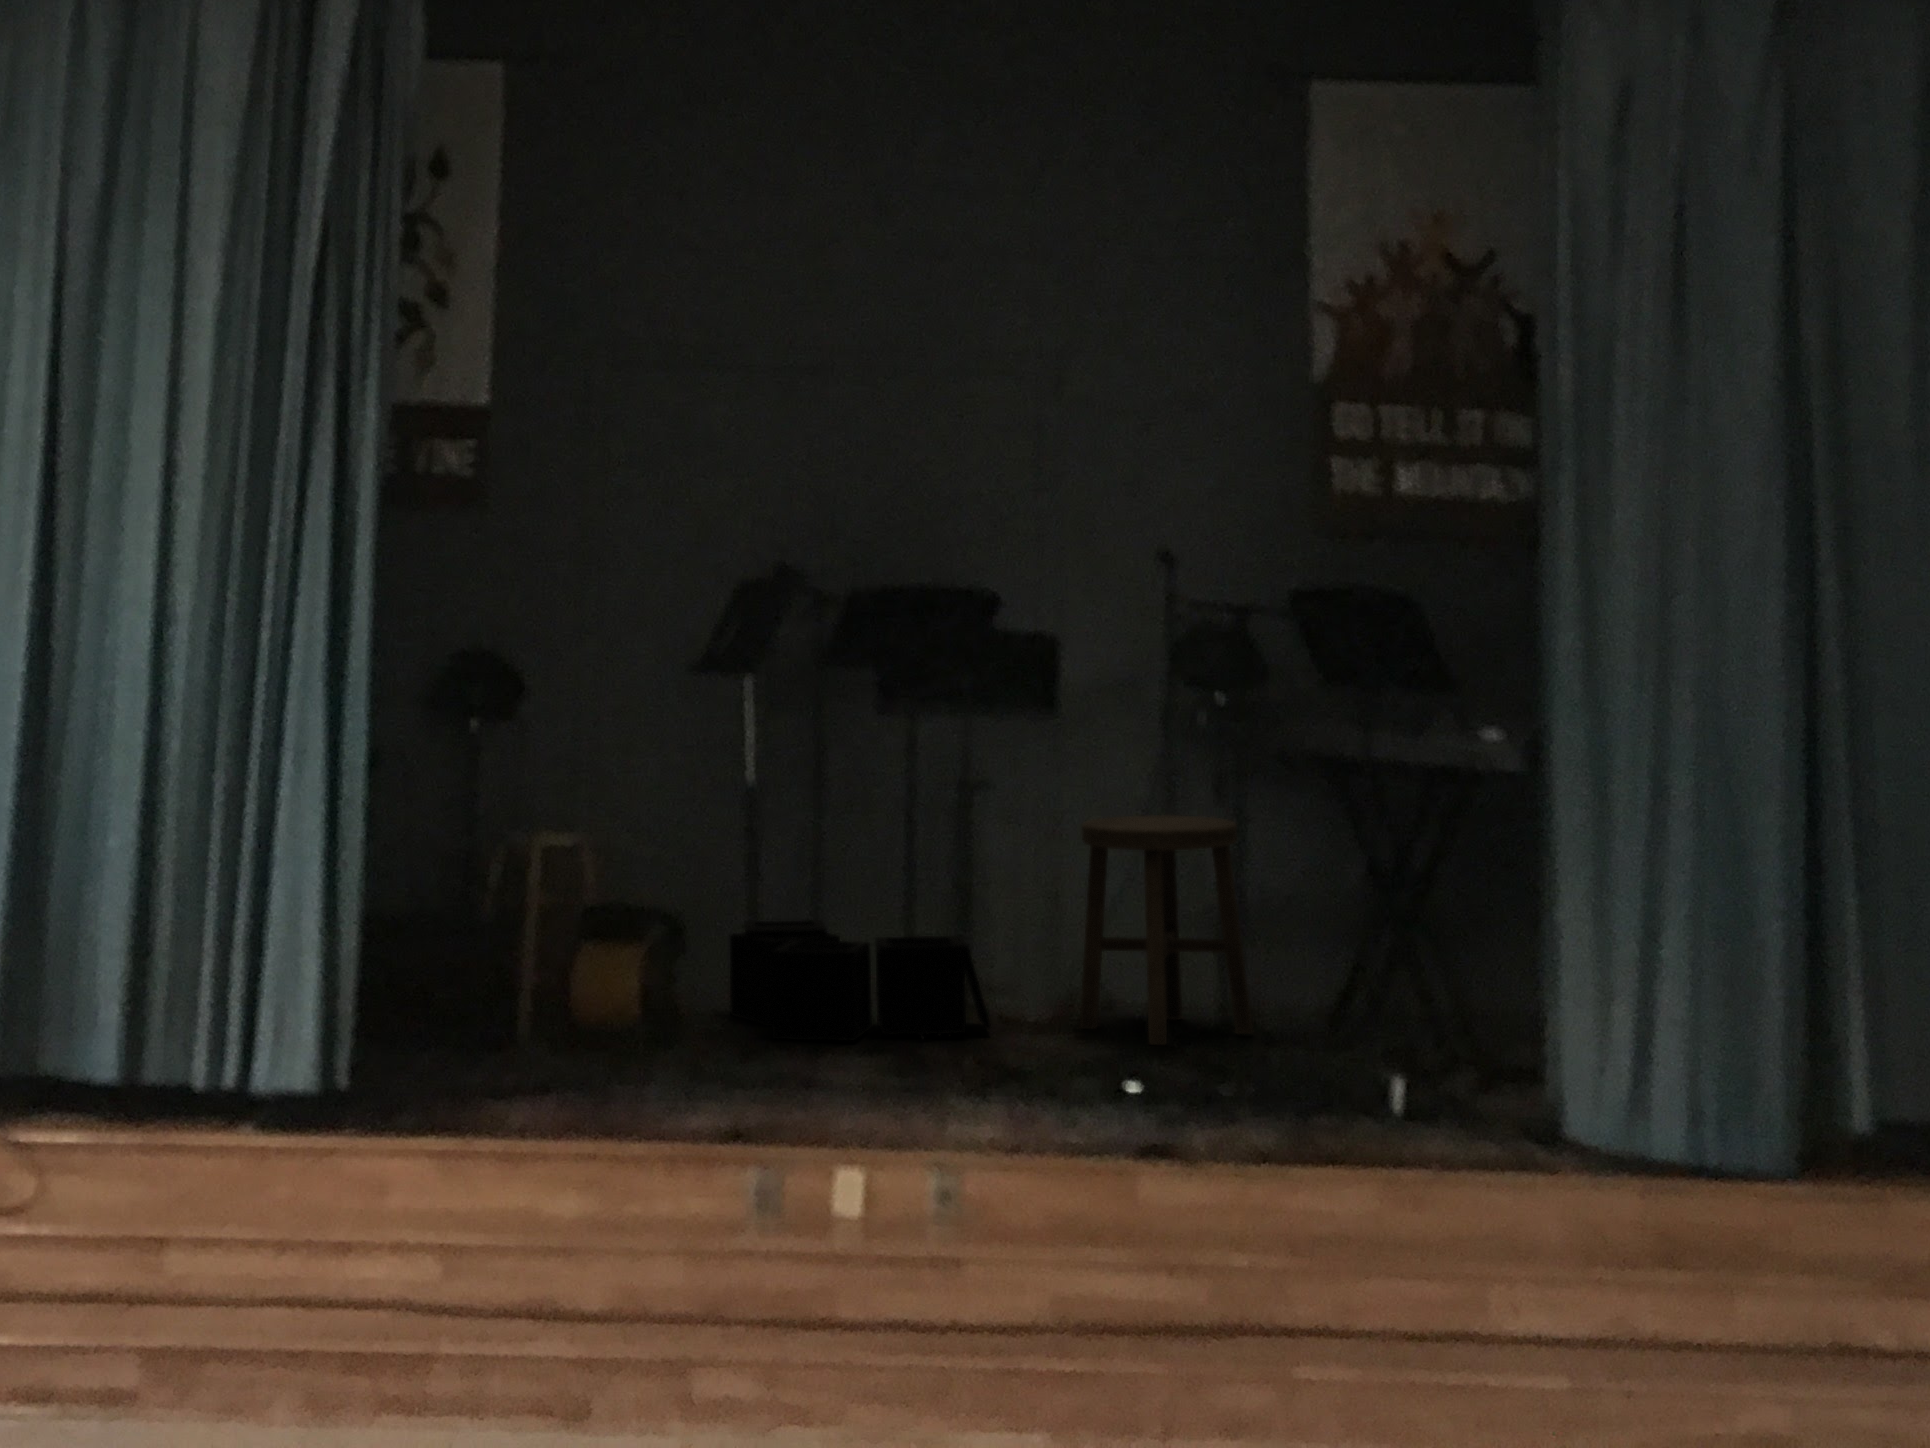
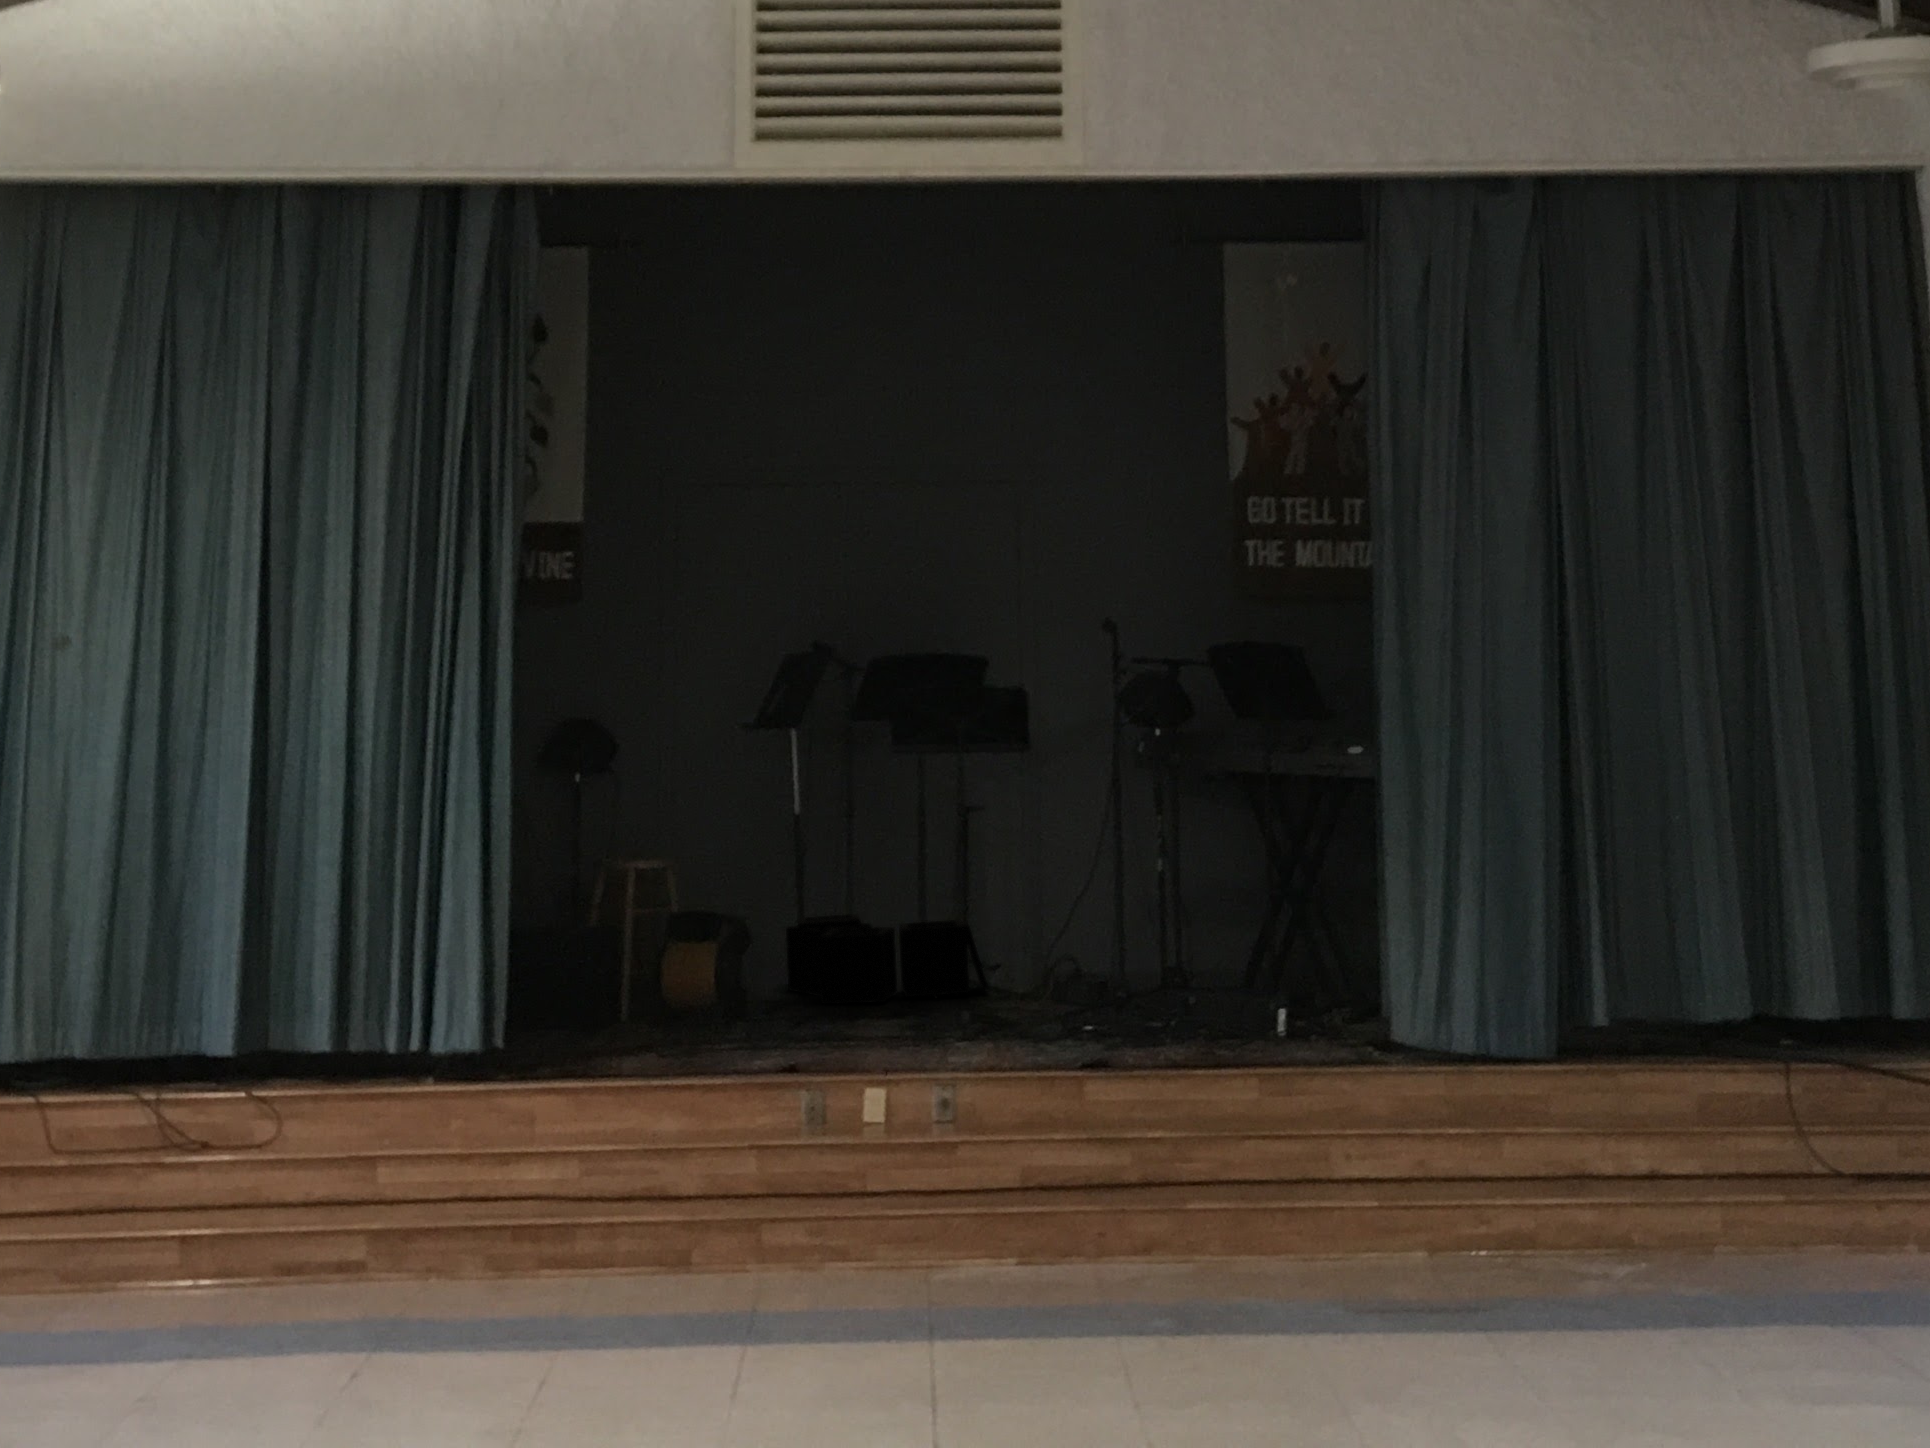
stool: present [1080,815,1253,1045] -> none [1055,819,1189,995]

